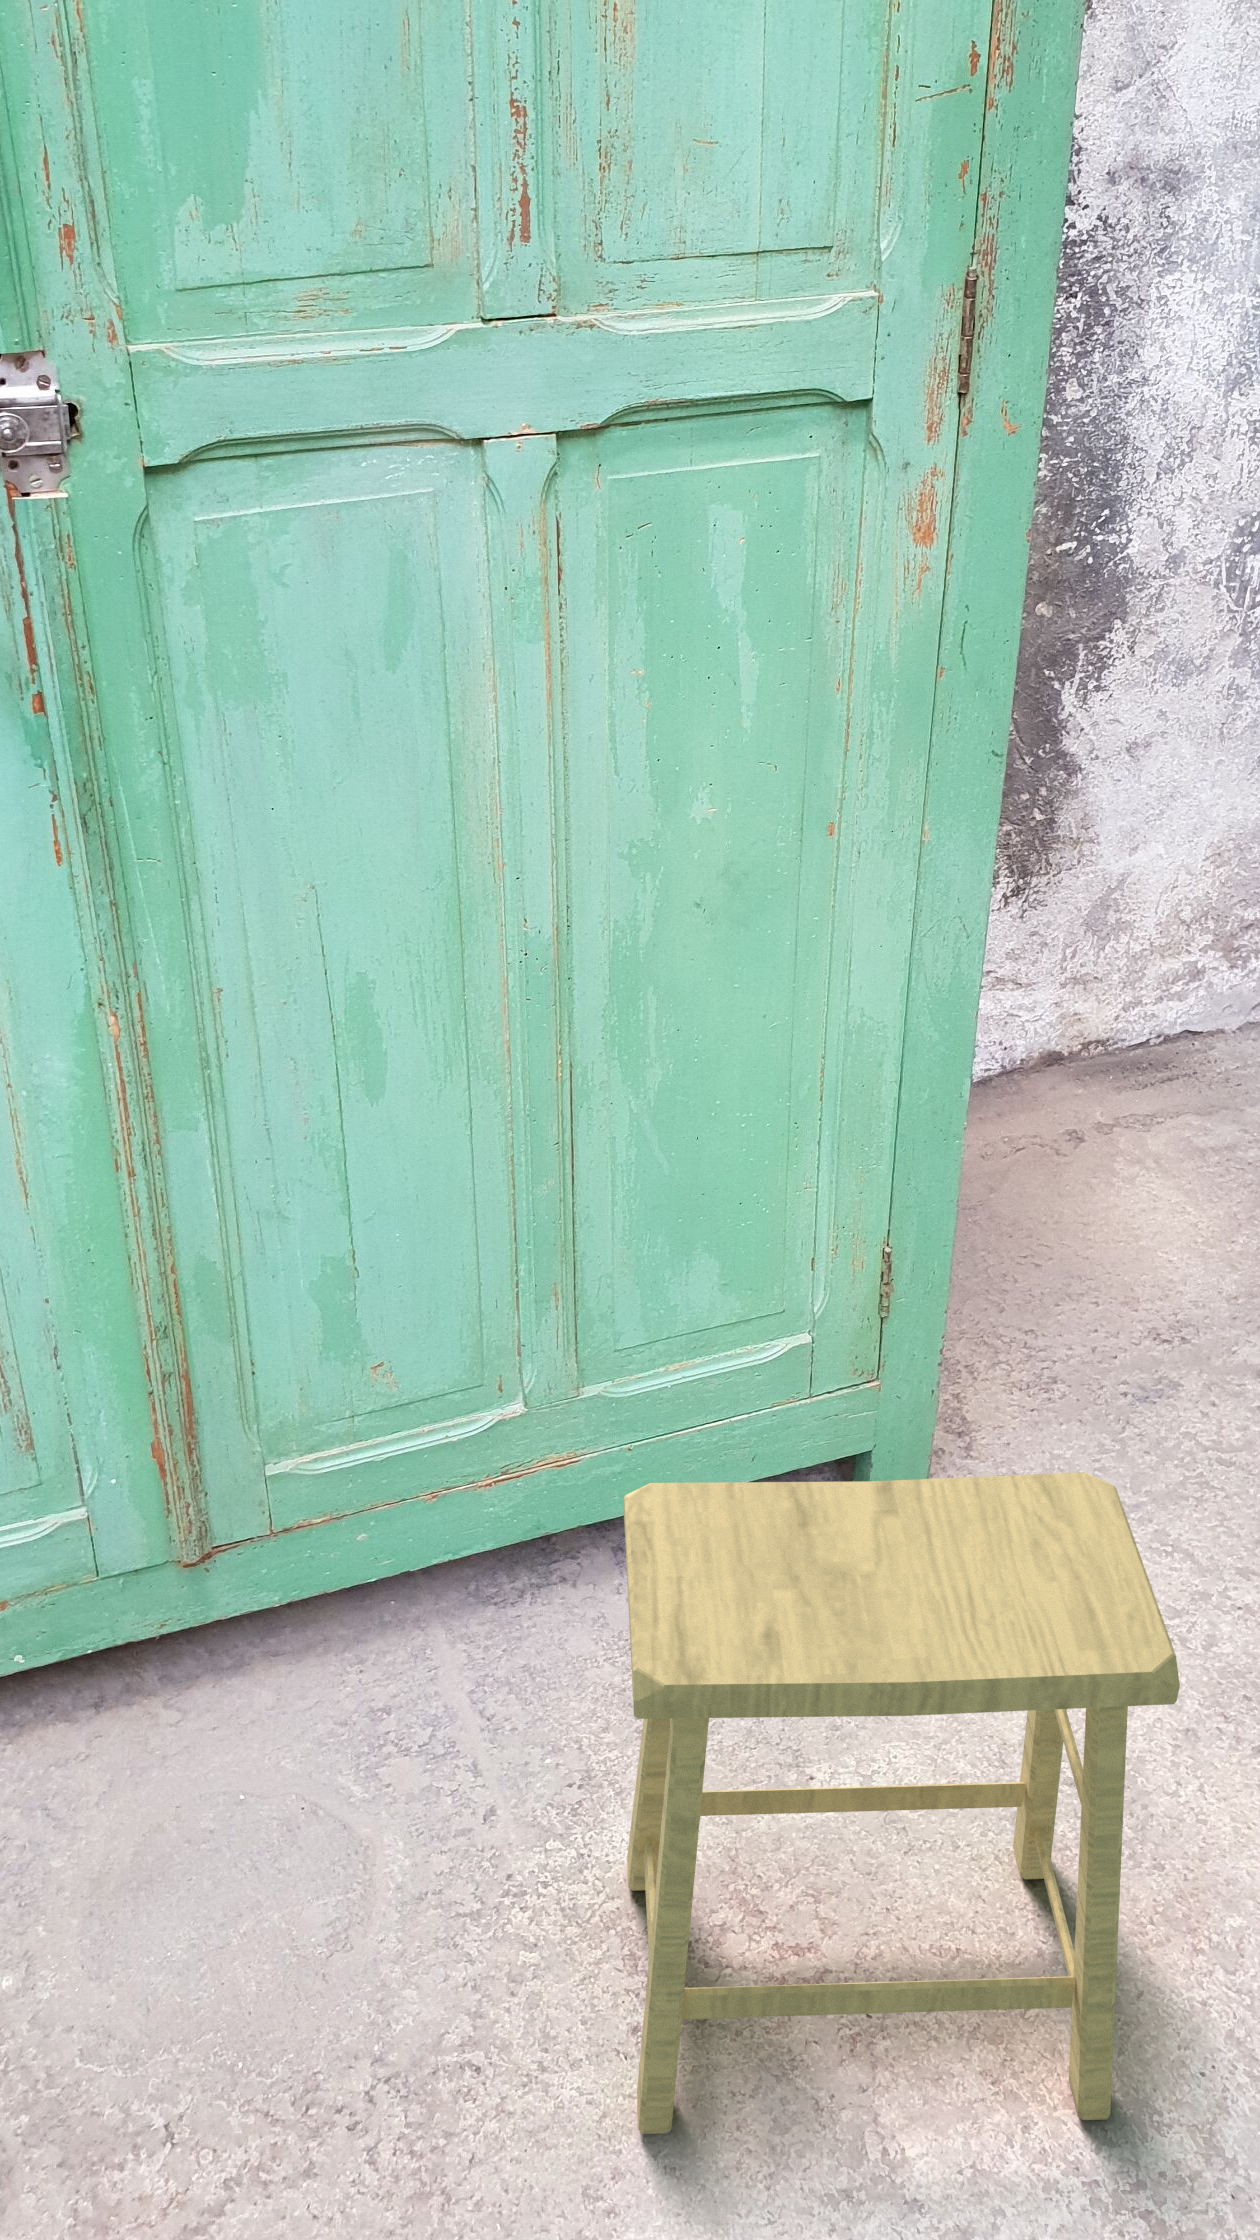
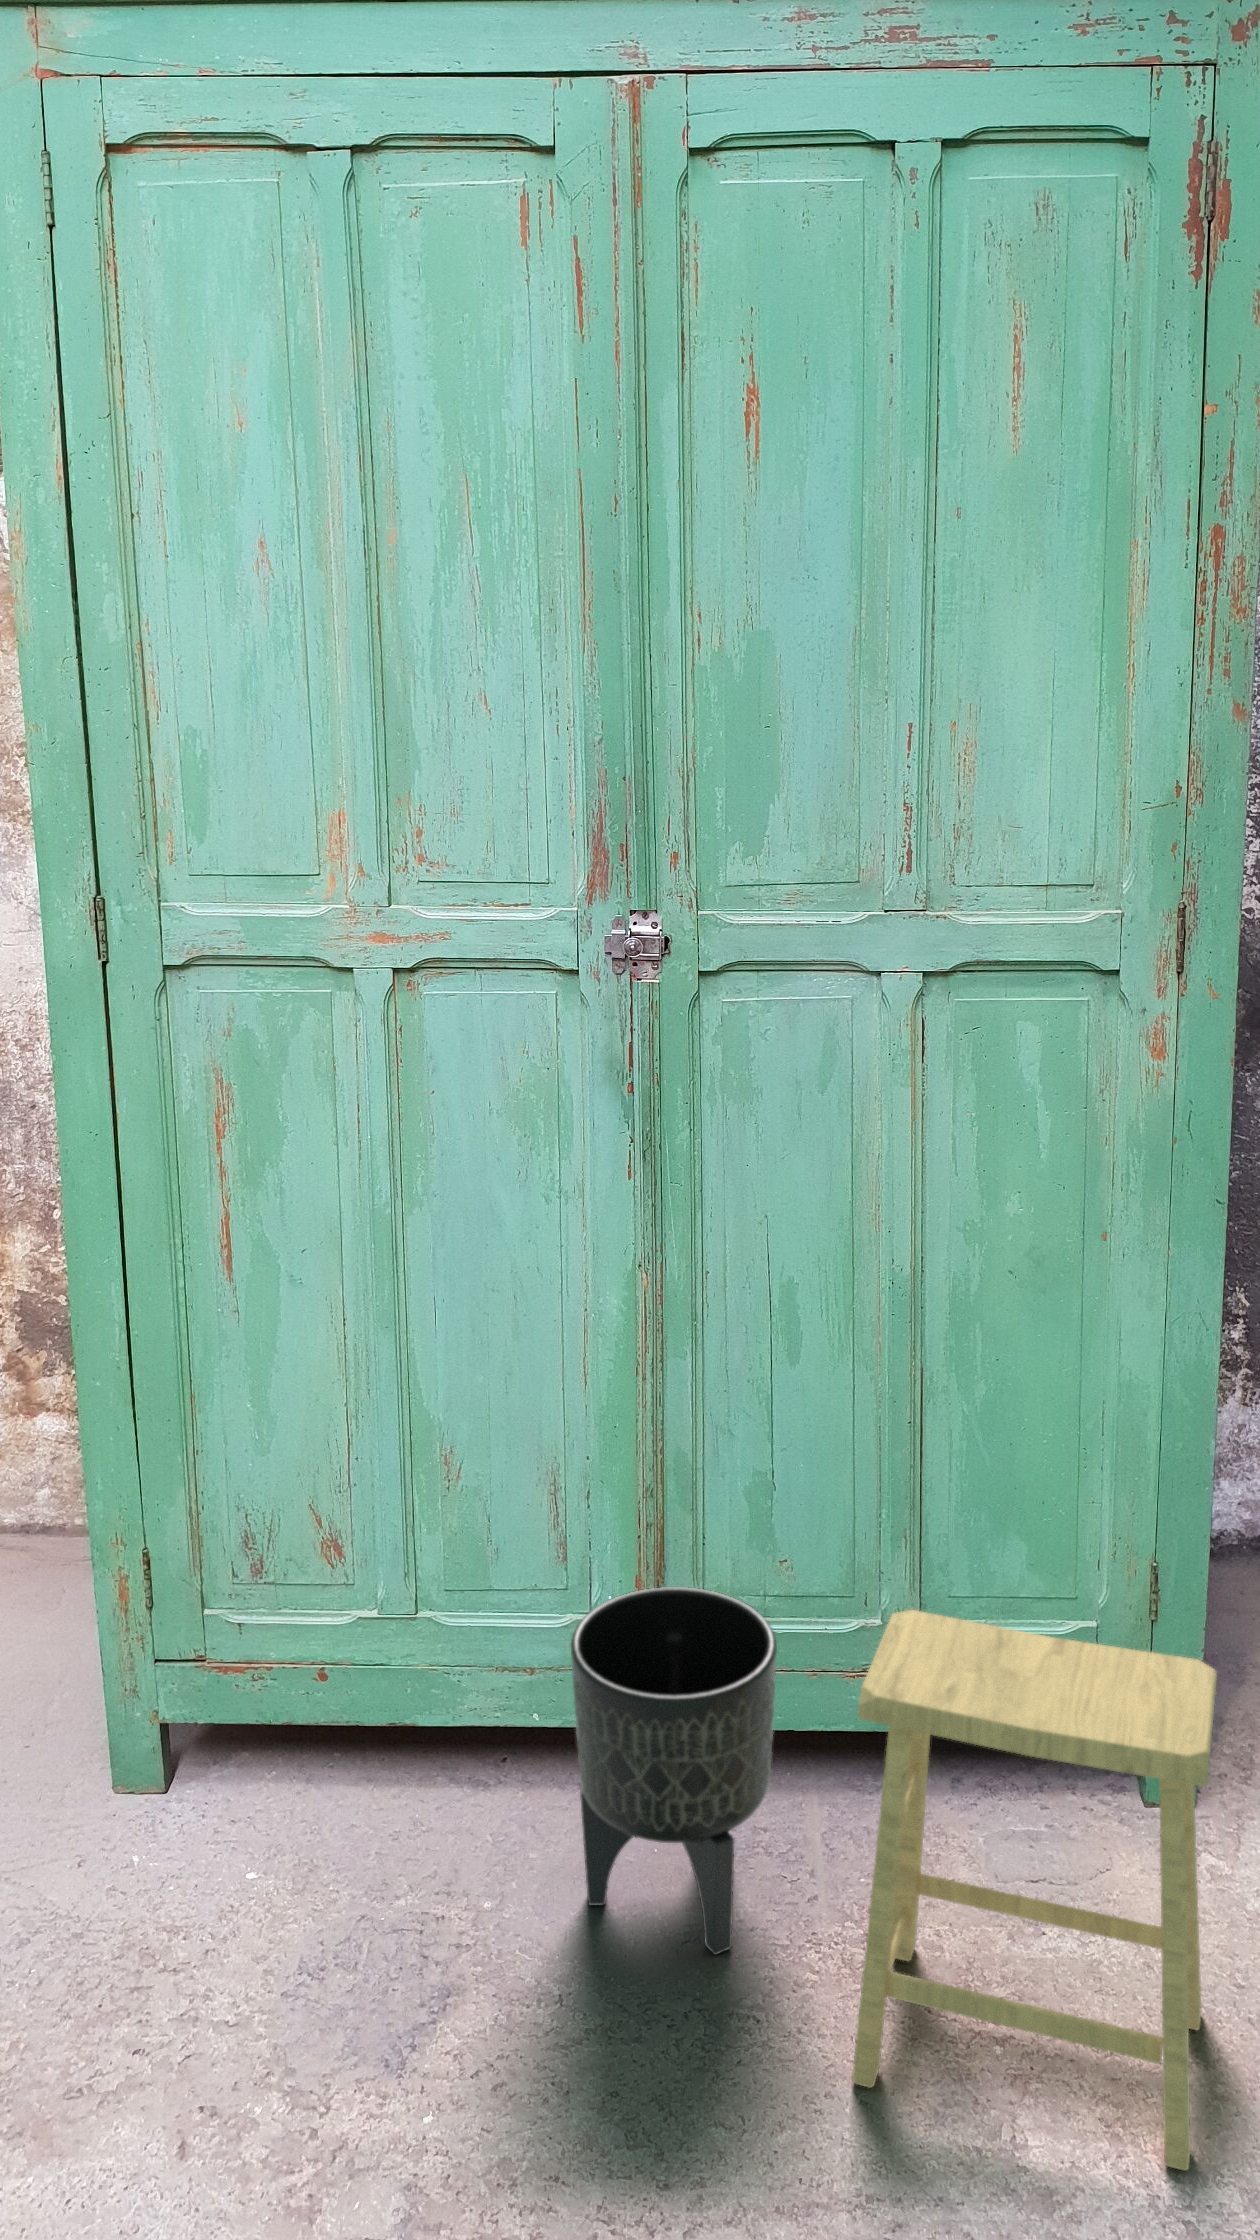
planter: none [90,1464,428,1969] -> present [571,1587,777,1955]

